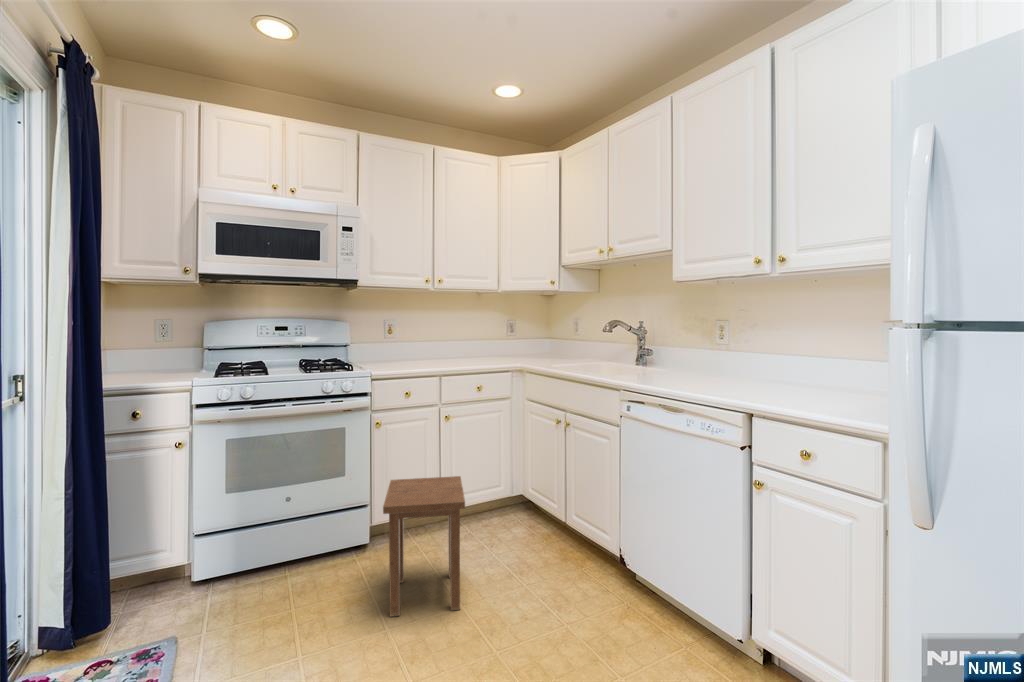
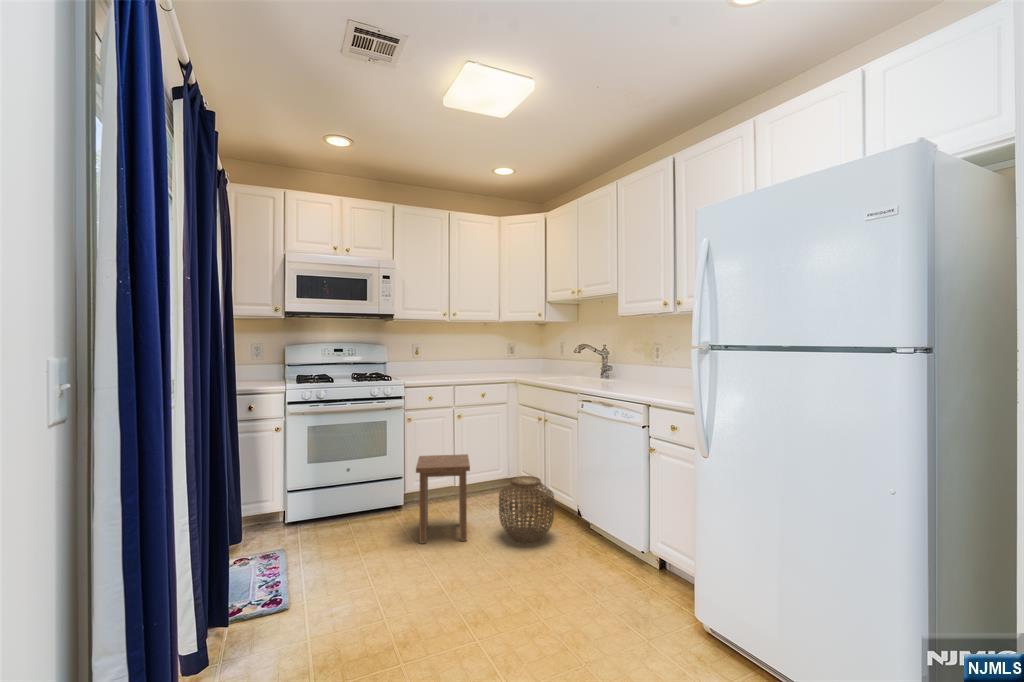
woven basket: none [507,510,588,612] -> present [499,476,554,543]

